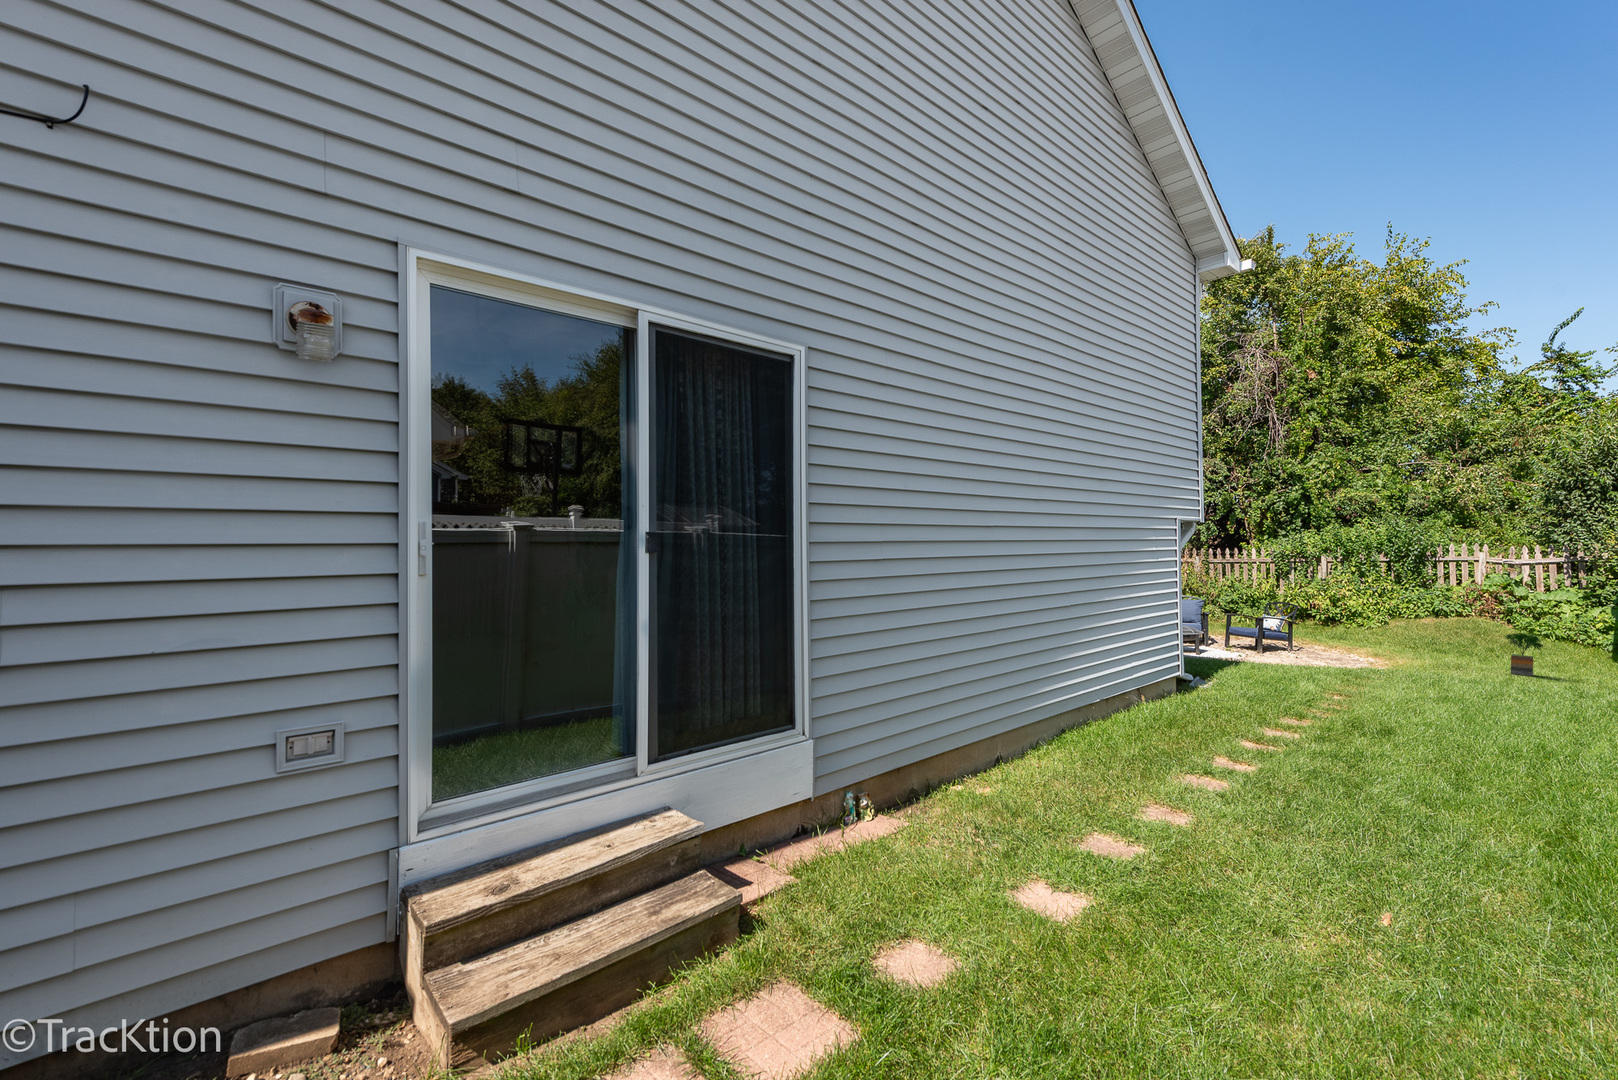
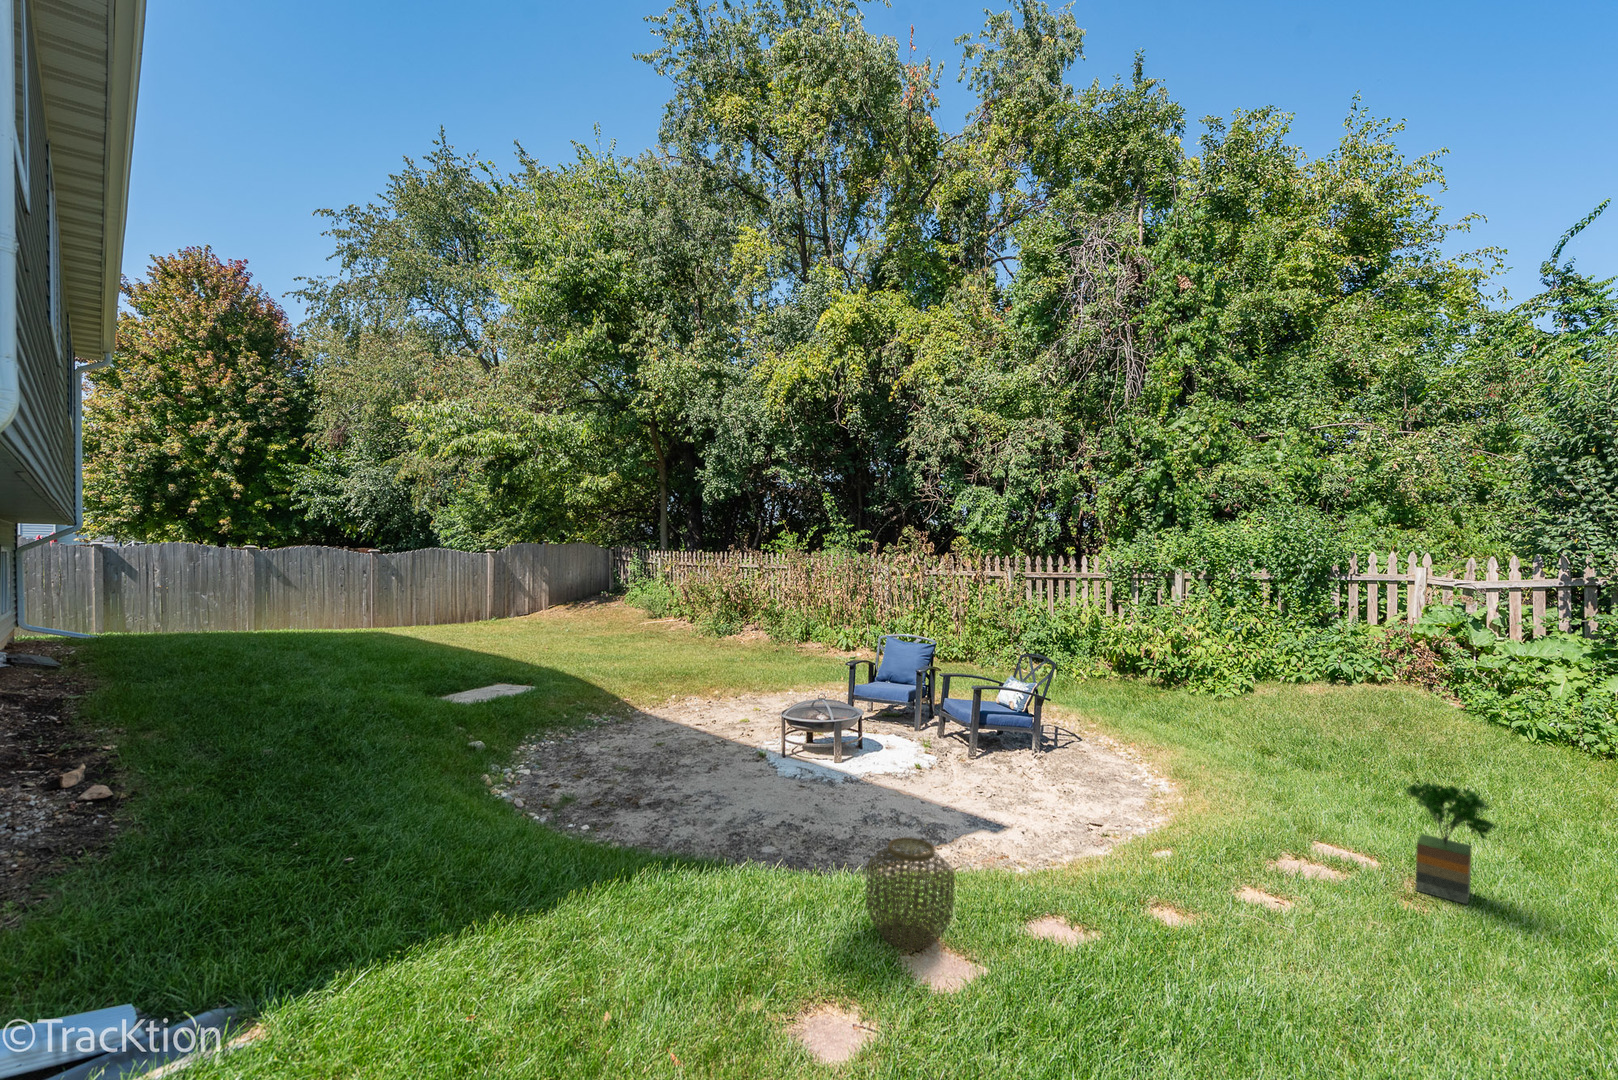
woven basket: none [1318,642,1356,676] -> present [865,837,955,949]

